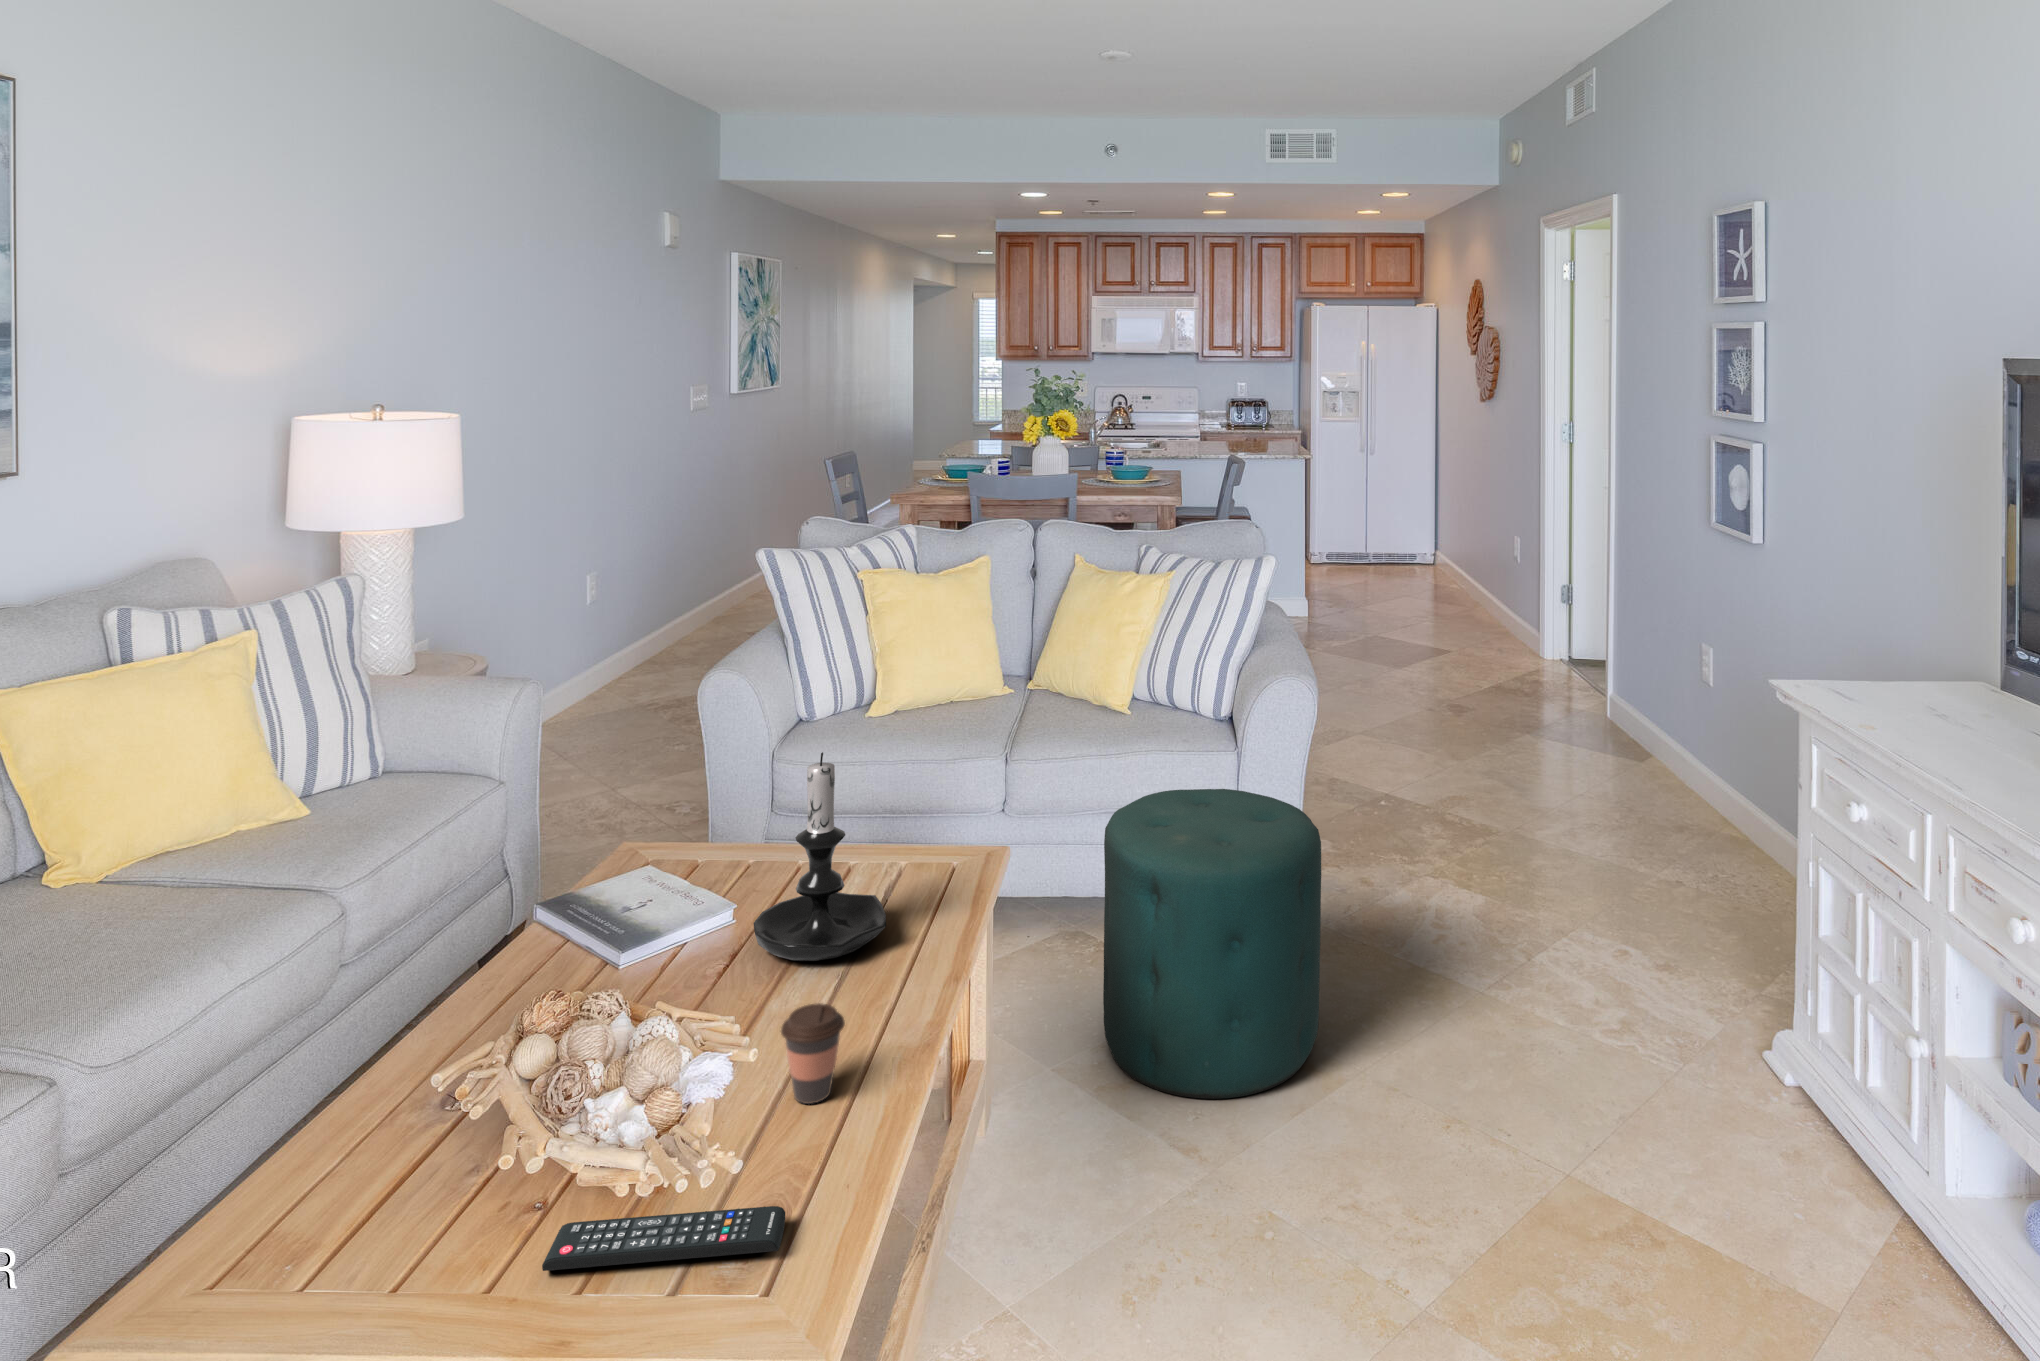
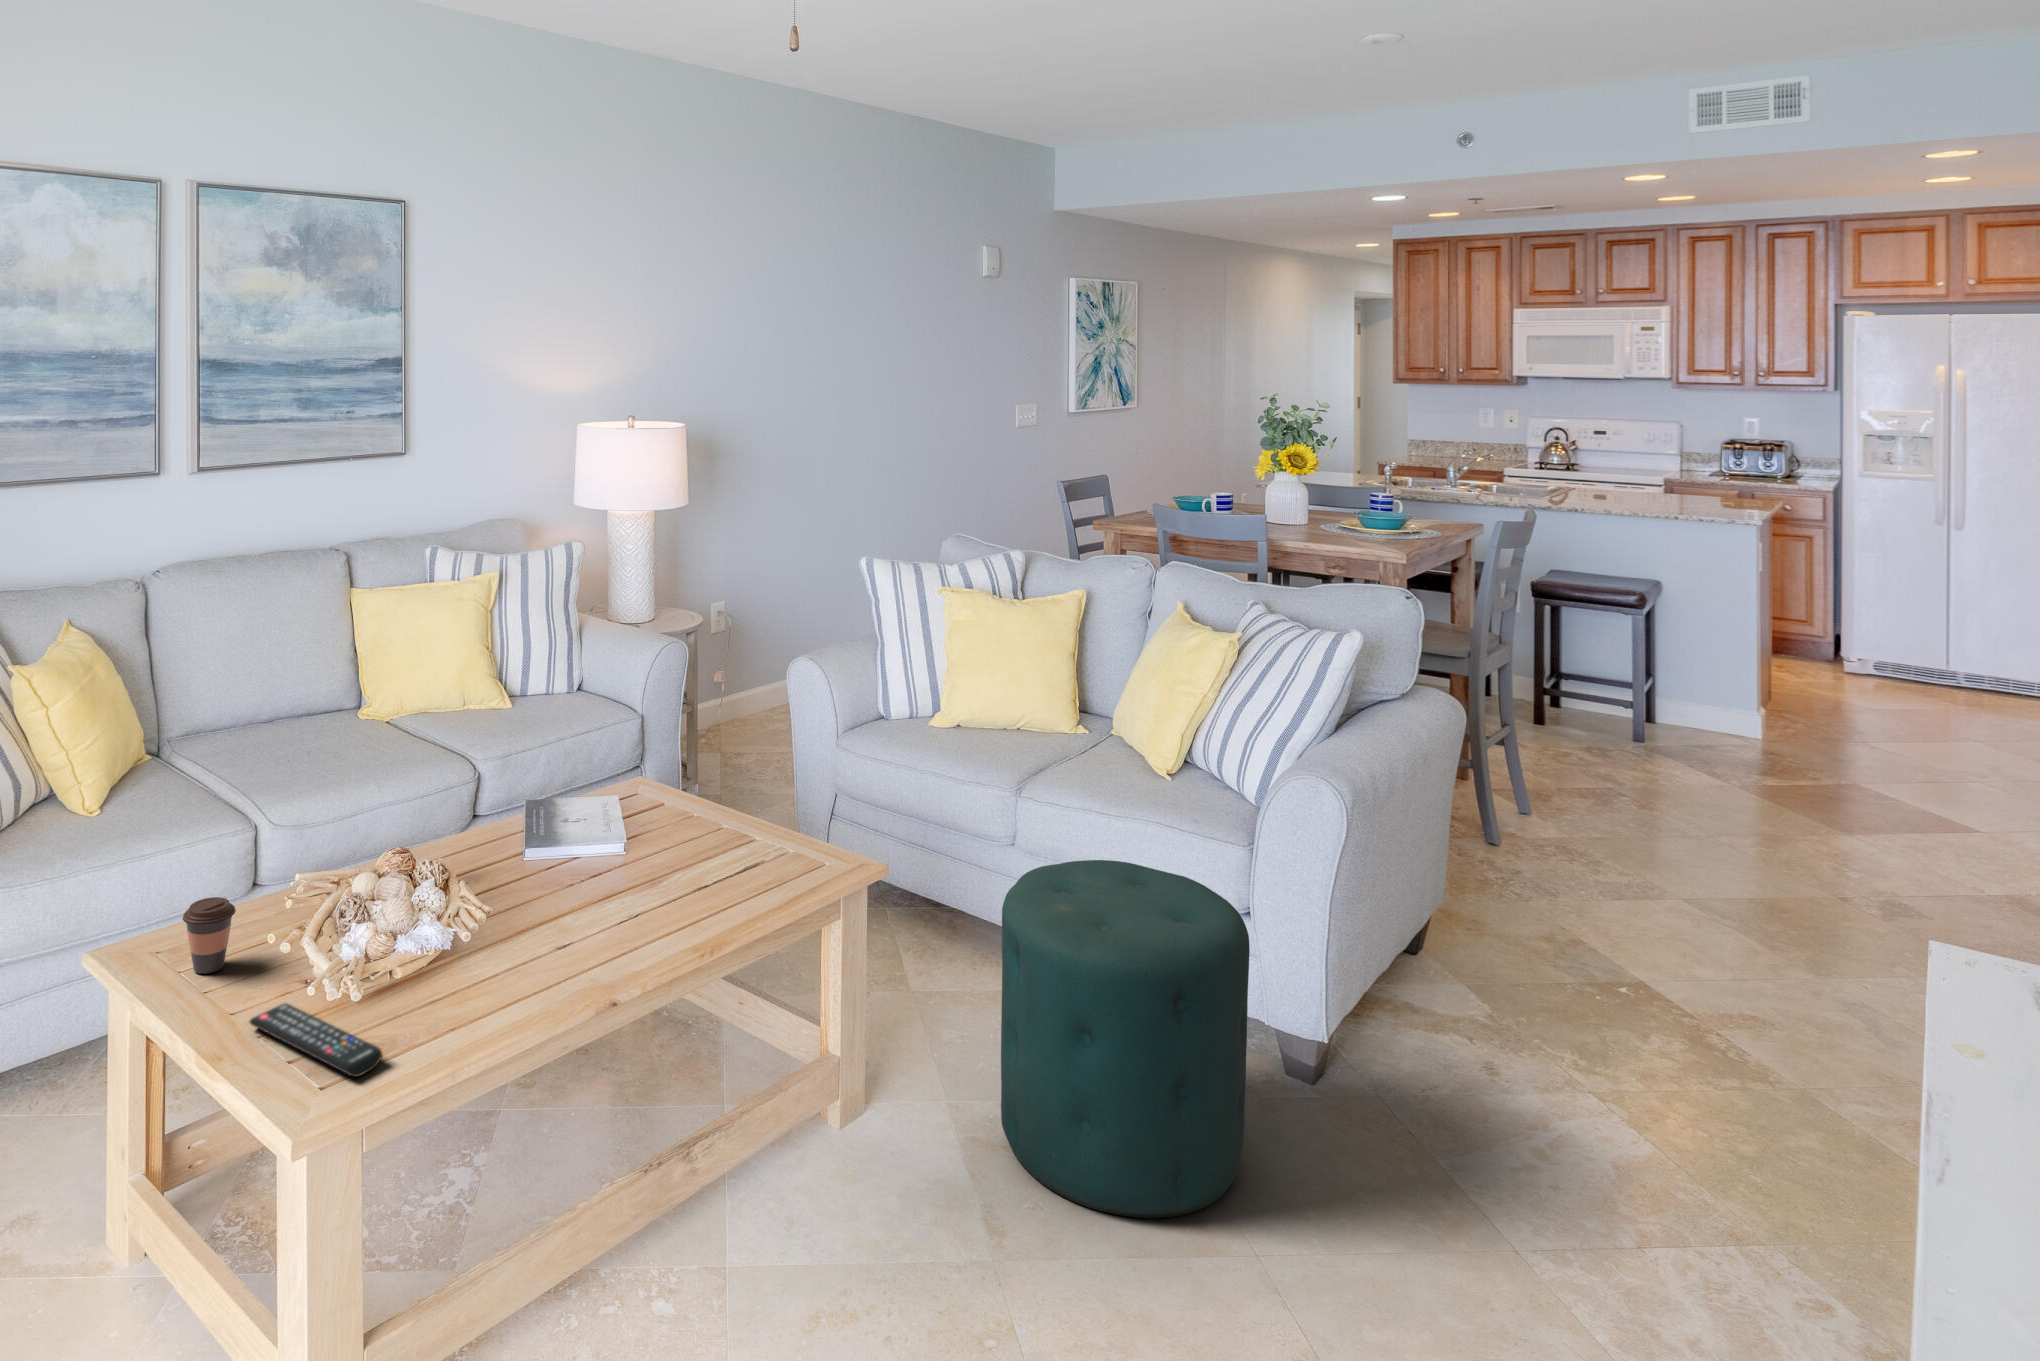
candle holder: present [753,752,886,961] -> none [609,728,724,906]
coffee cup: present [781,1003,845,1104] -> present [183,897,236,974]

